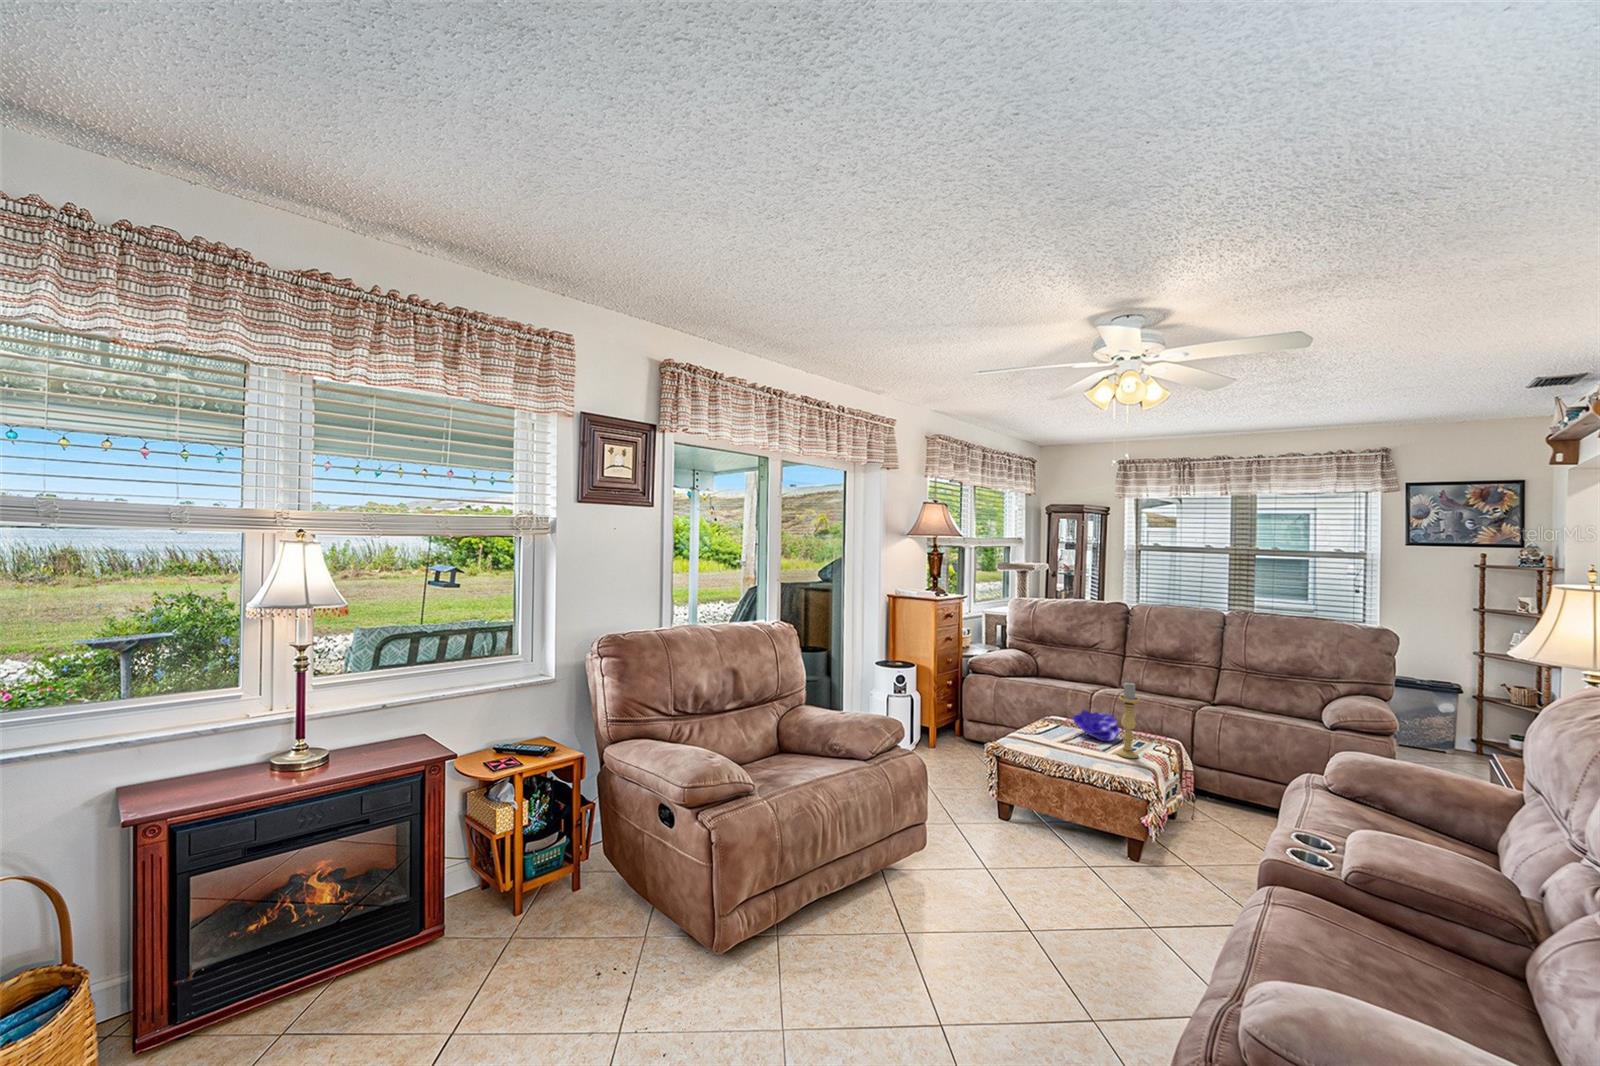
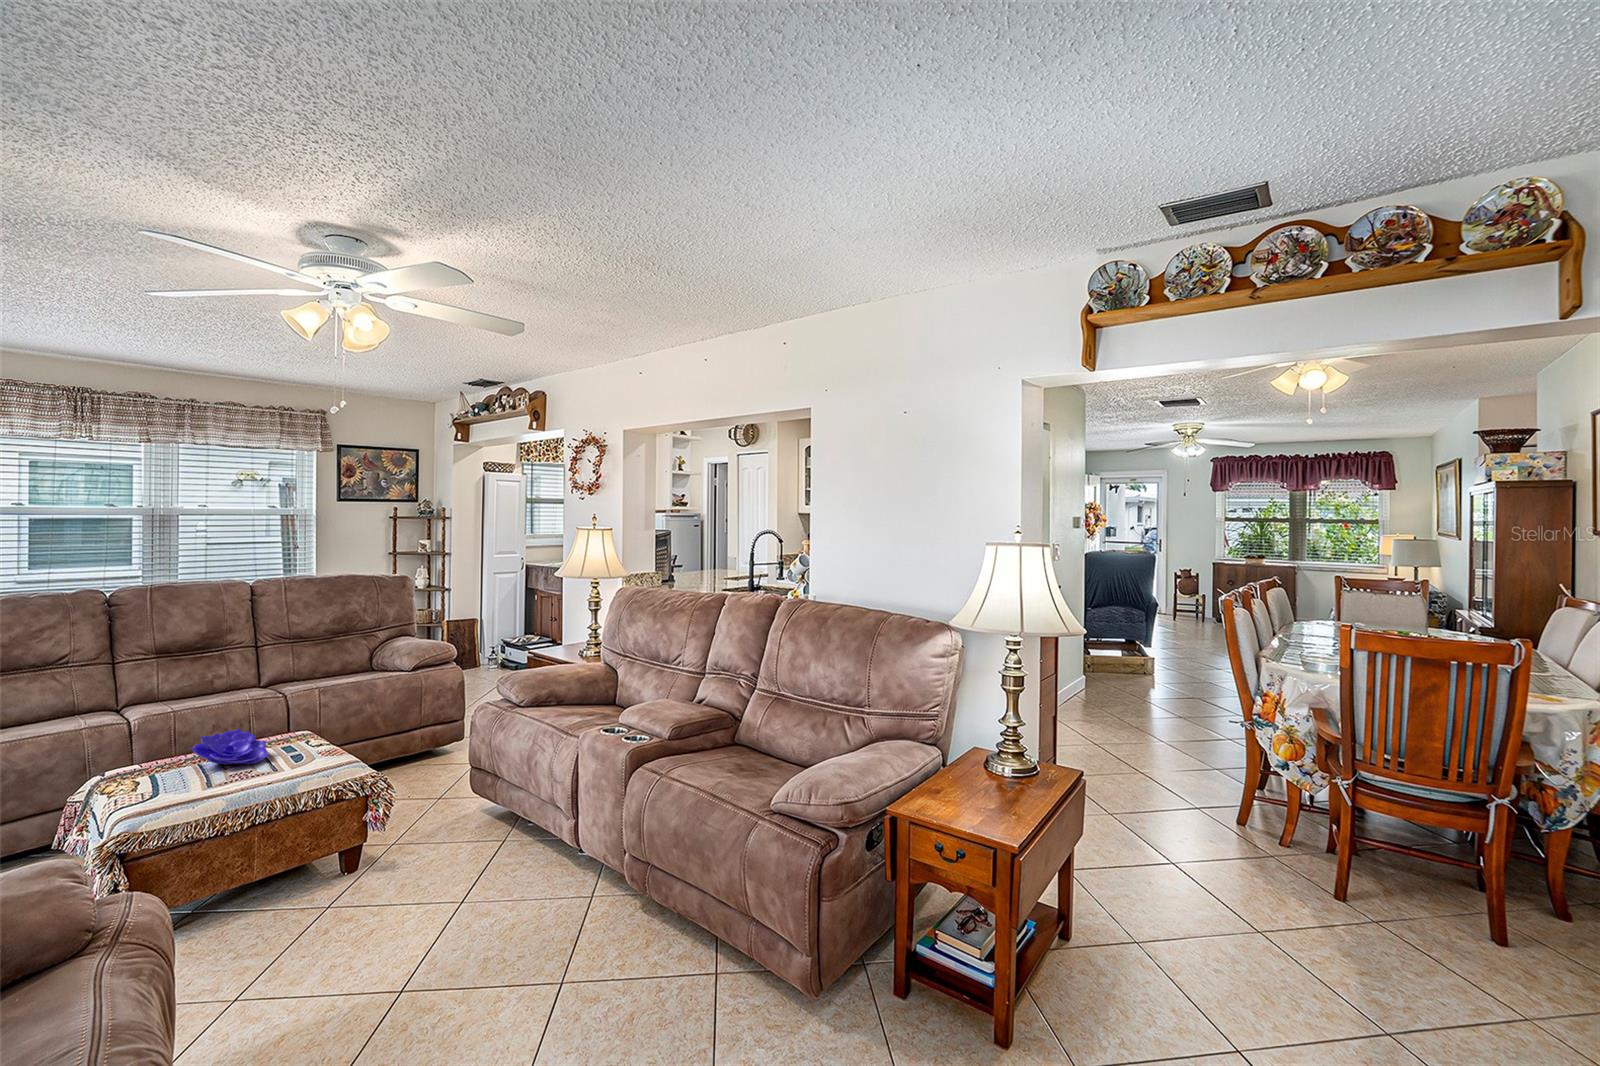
candle holder: present [1116,682,1140,758] -> none [292,676,322,768]

